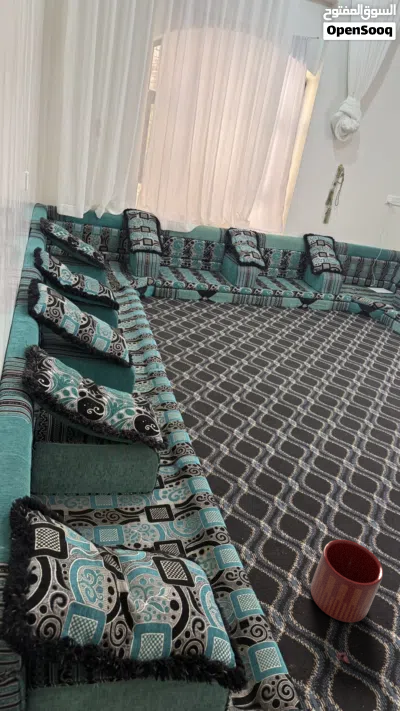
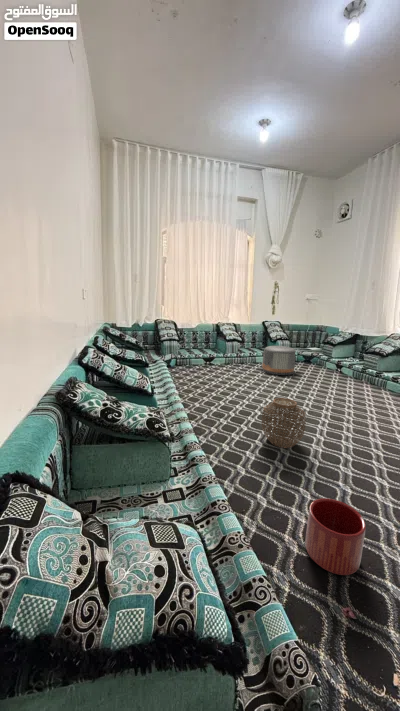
pouf: none [290,282,348,335] -> present [262,346,295,375]
woven basket: none [279,392,344,461] -> present [262,398,306,448]

